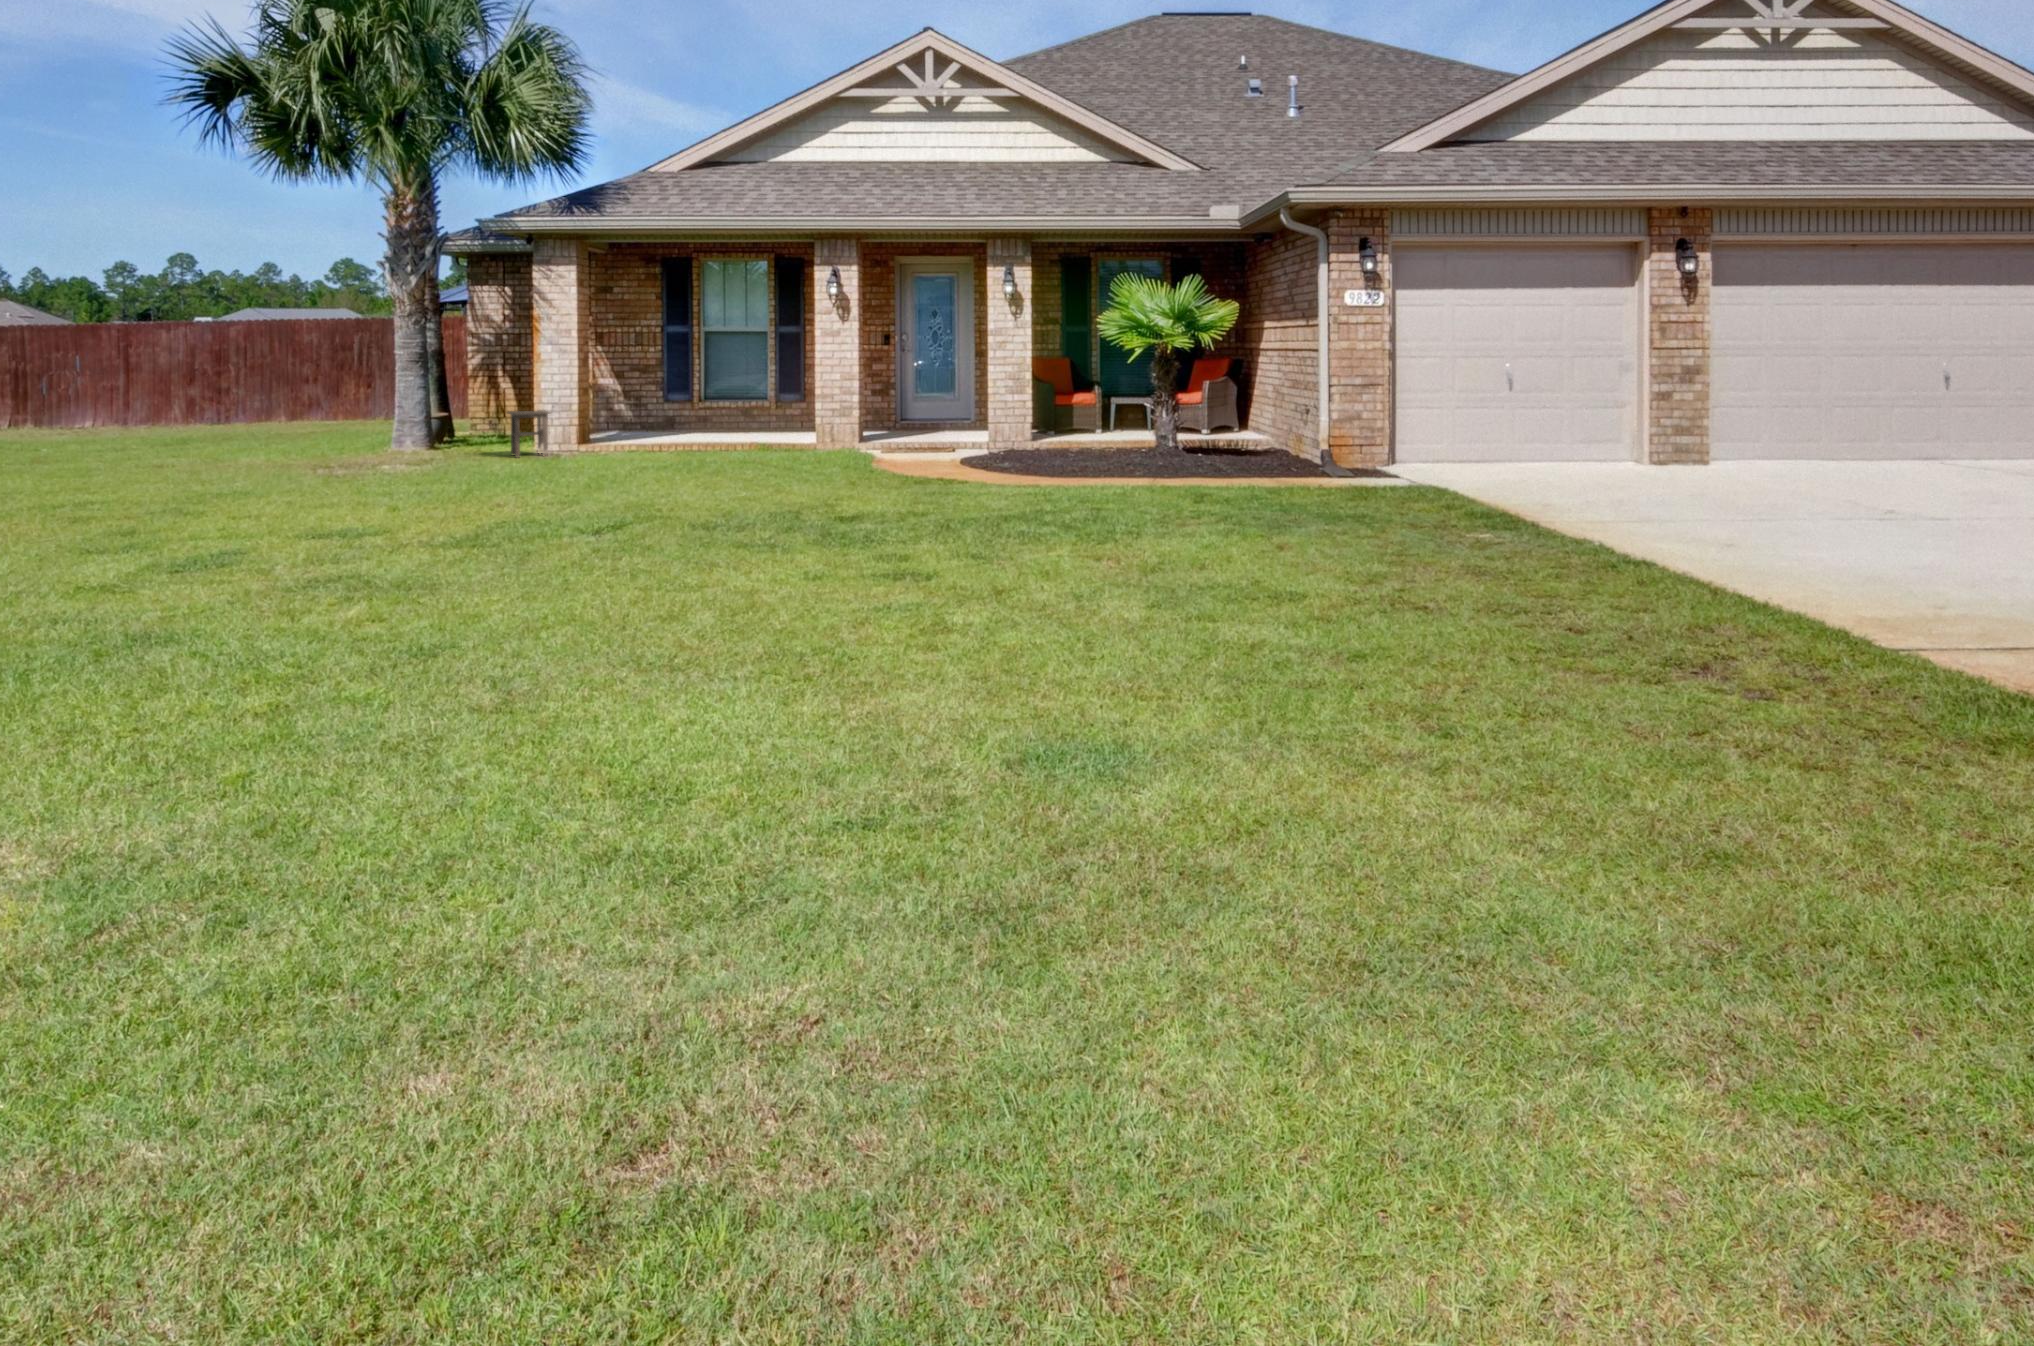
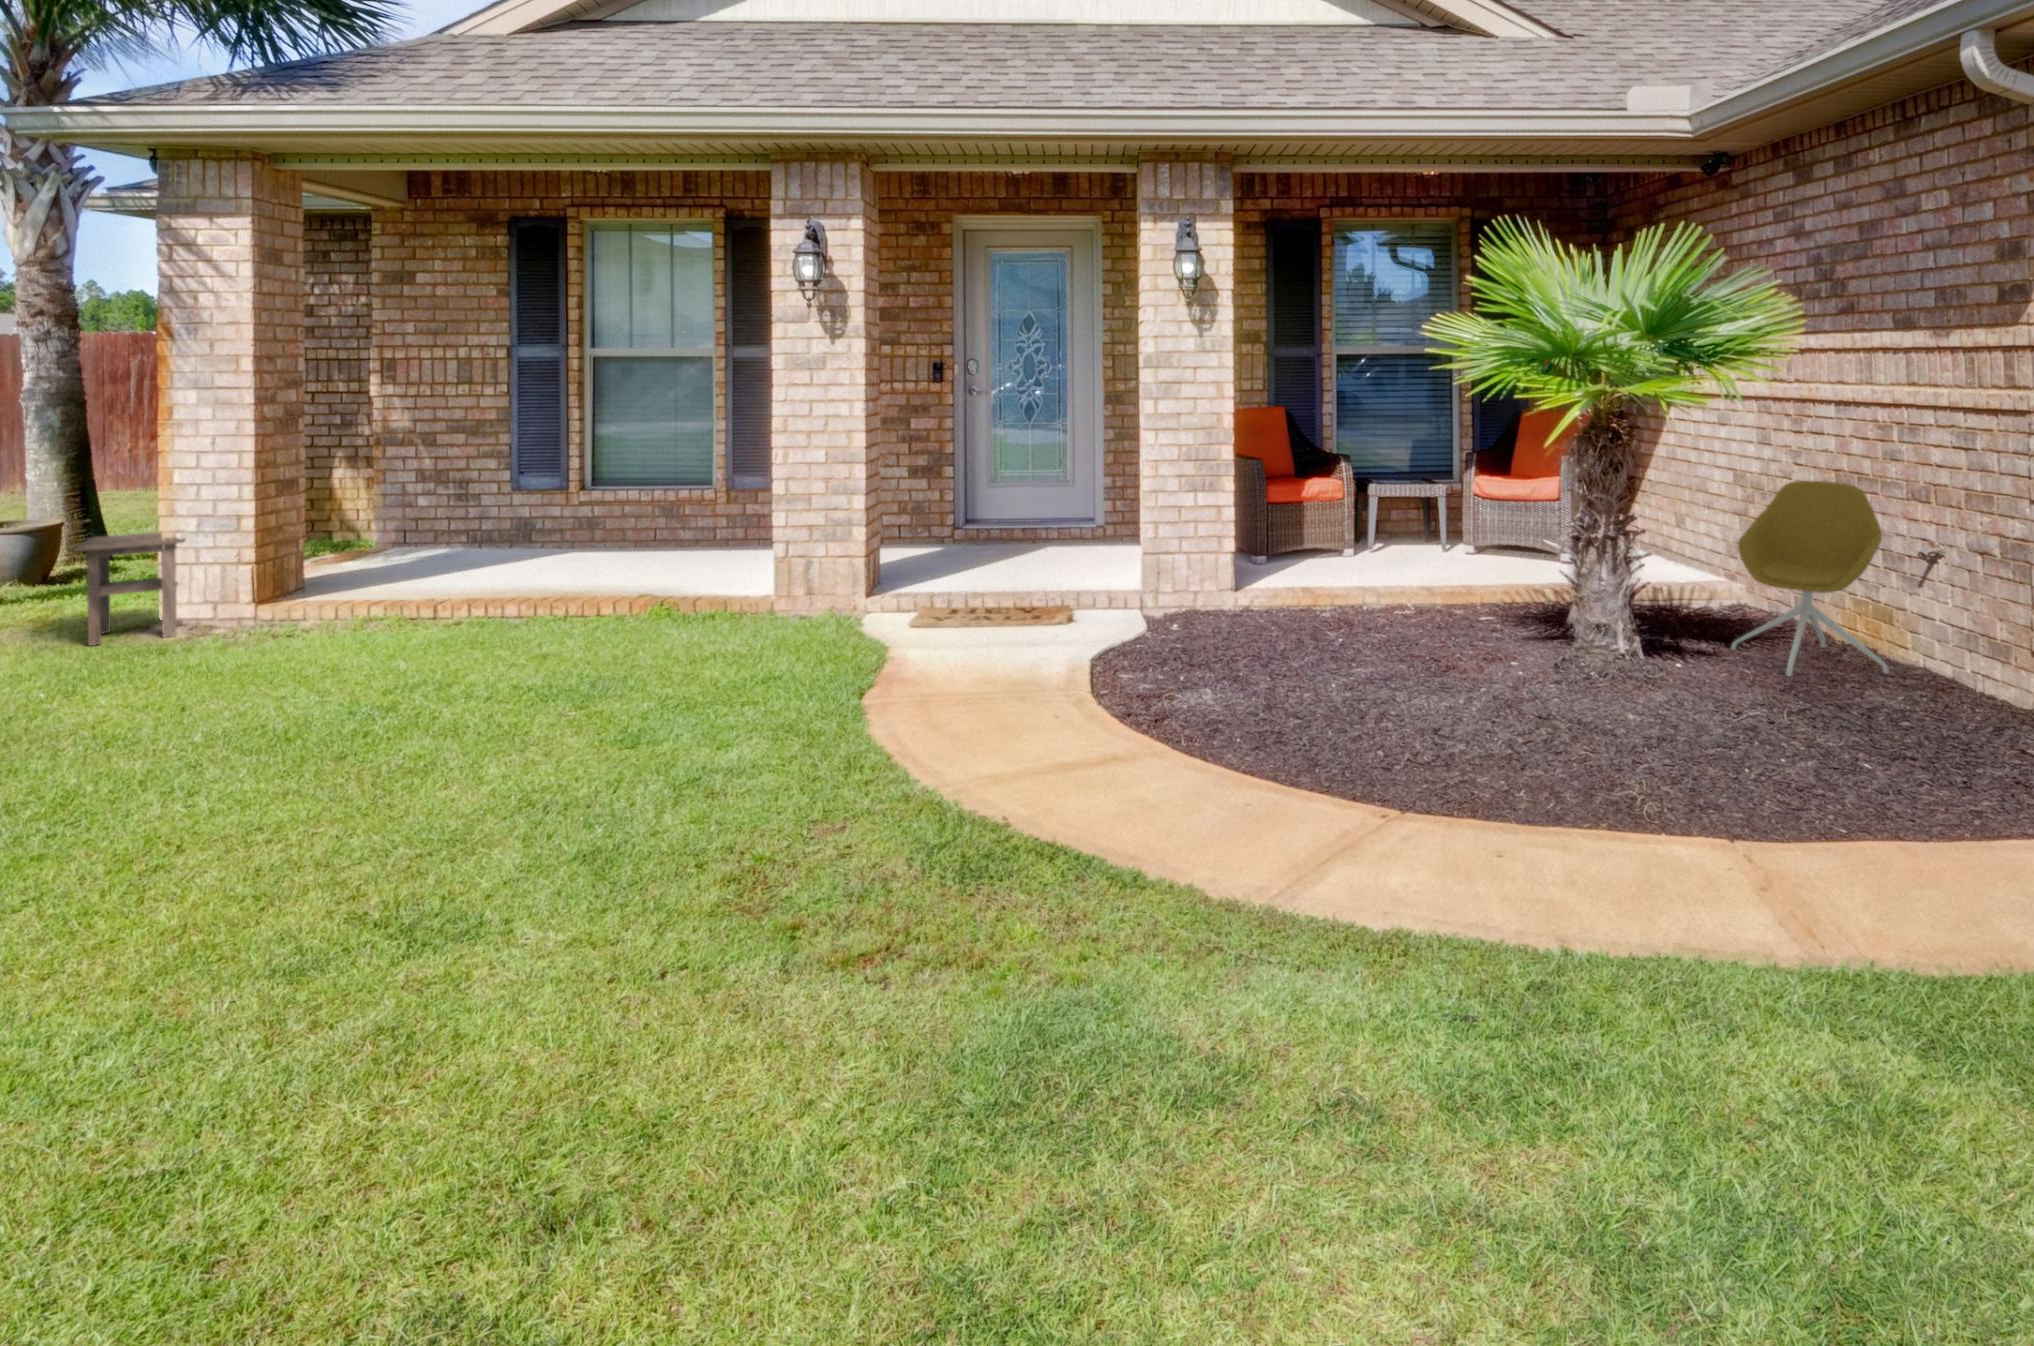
chair: none [1235,384,1293,462] -> present [1731,481,1889,677]

